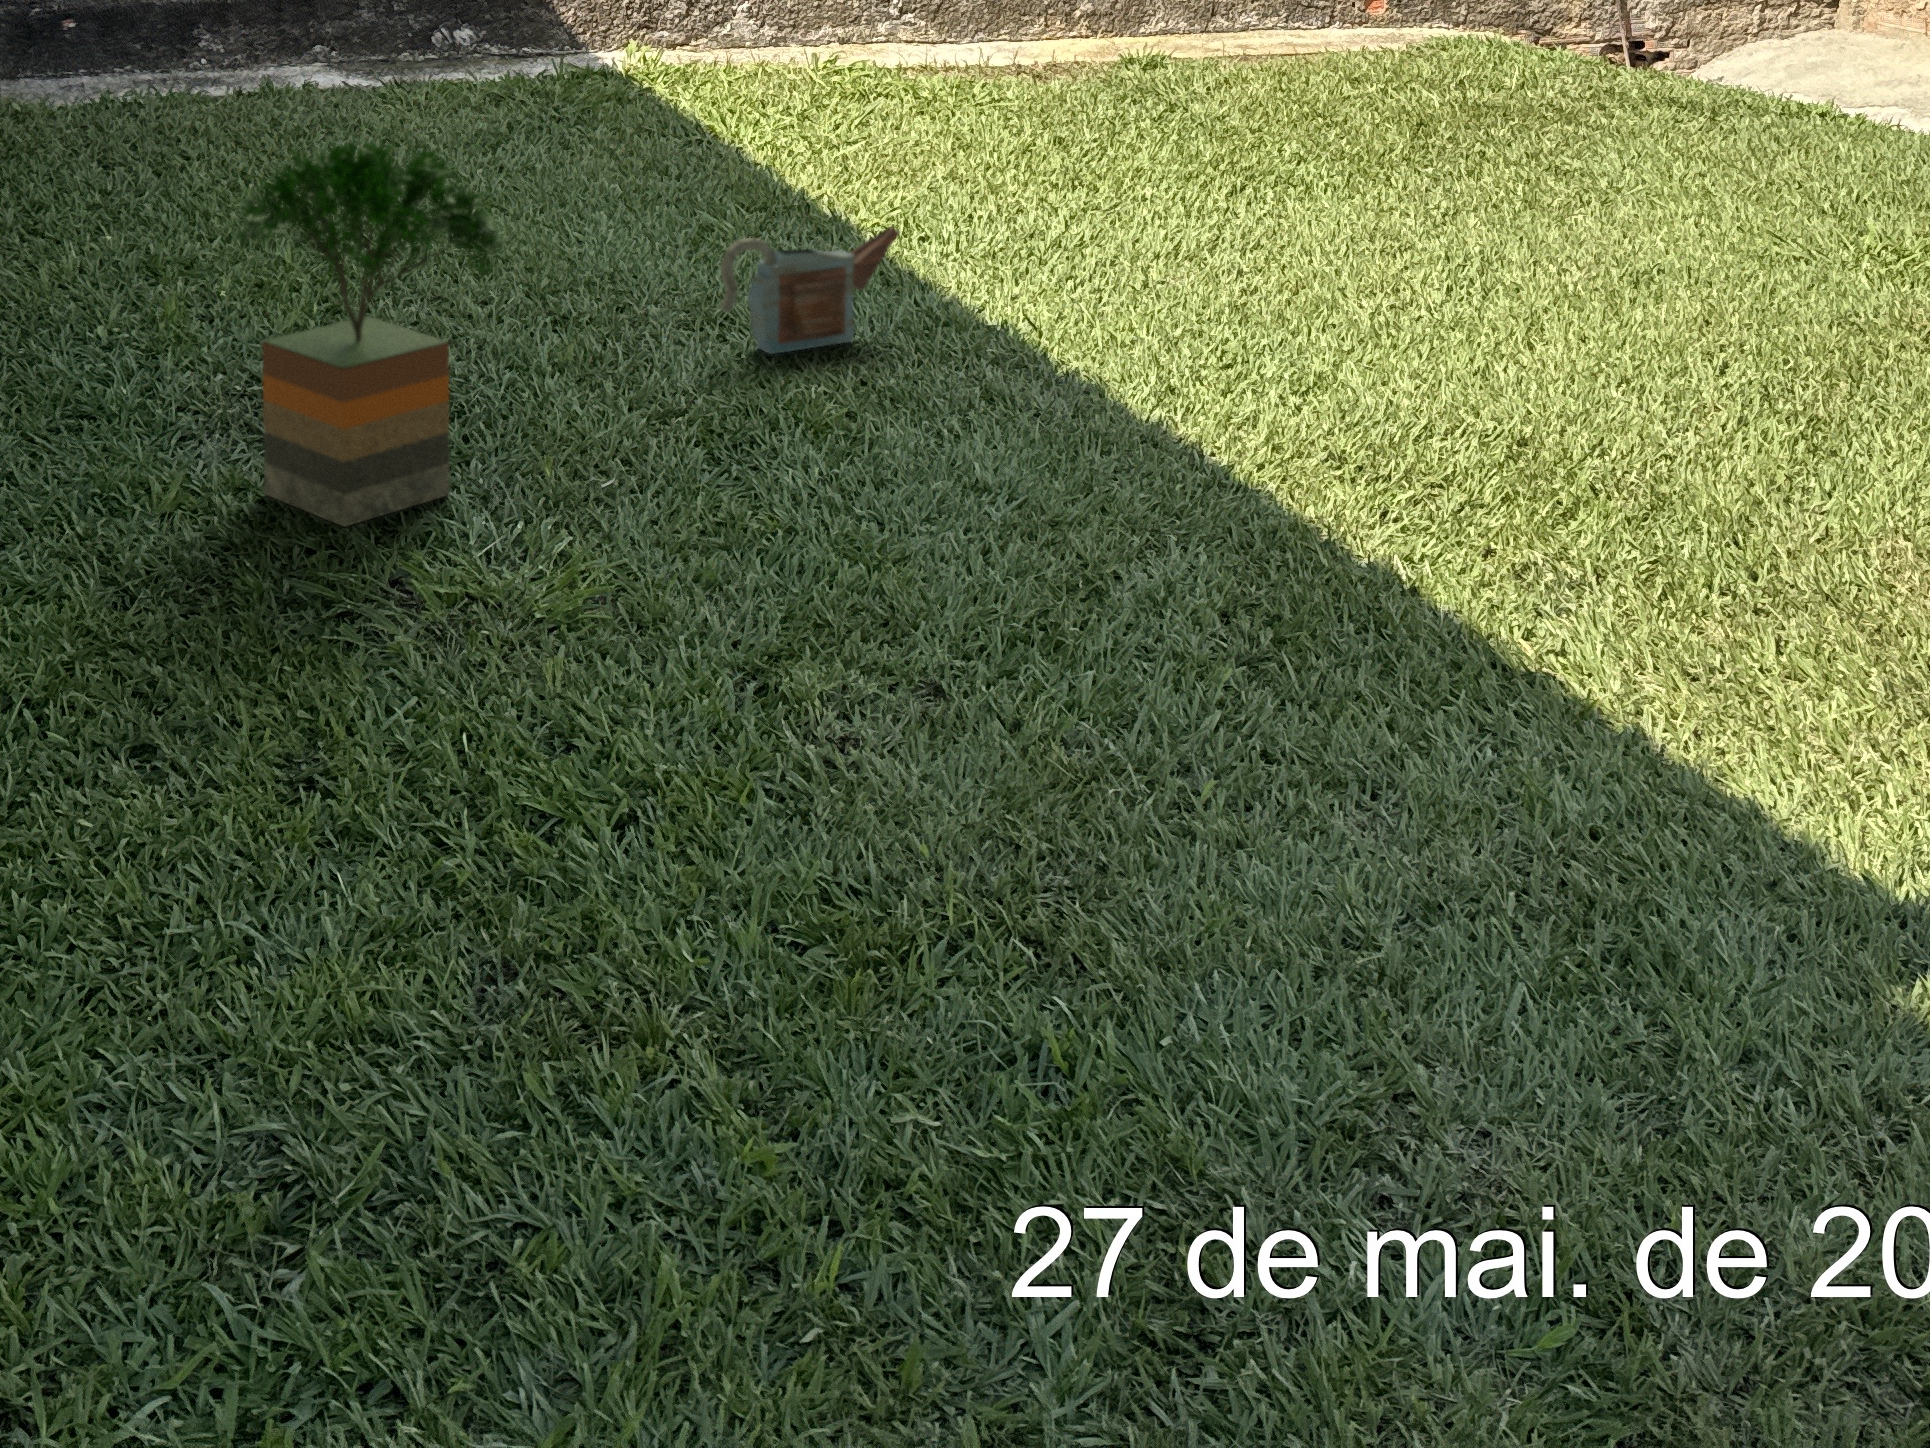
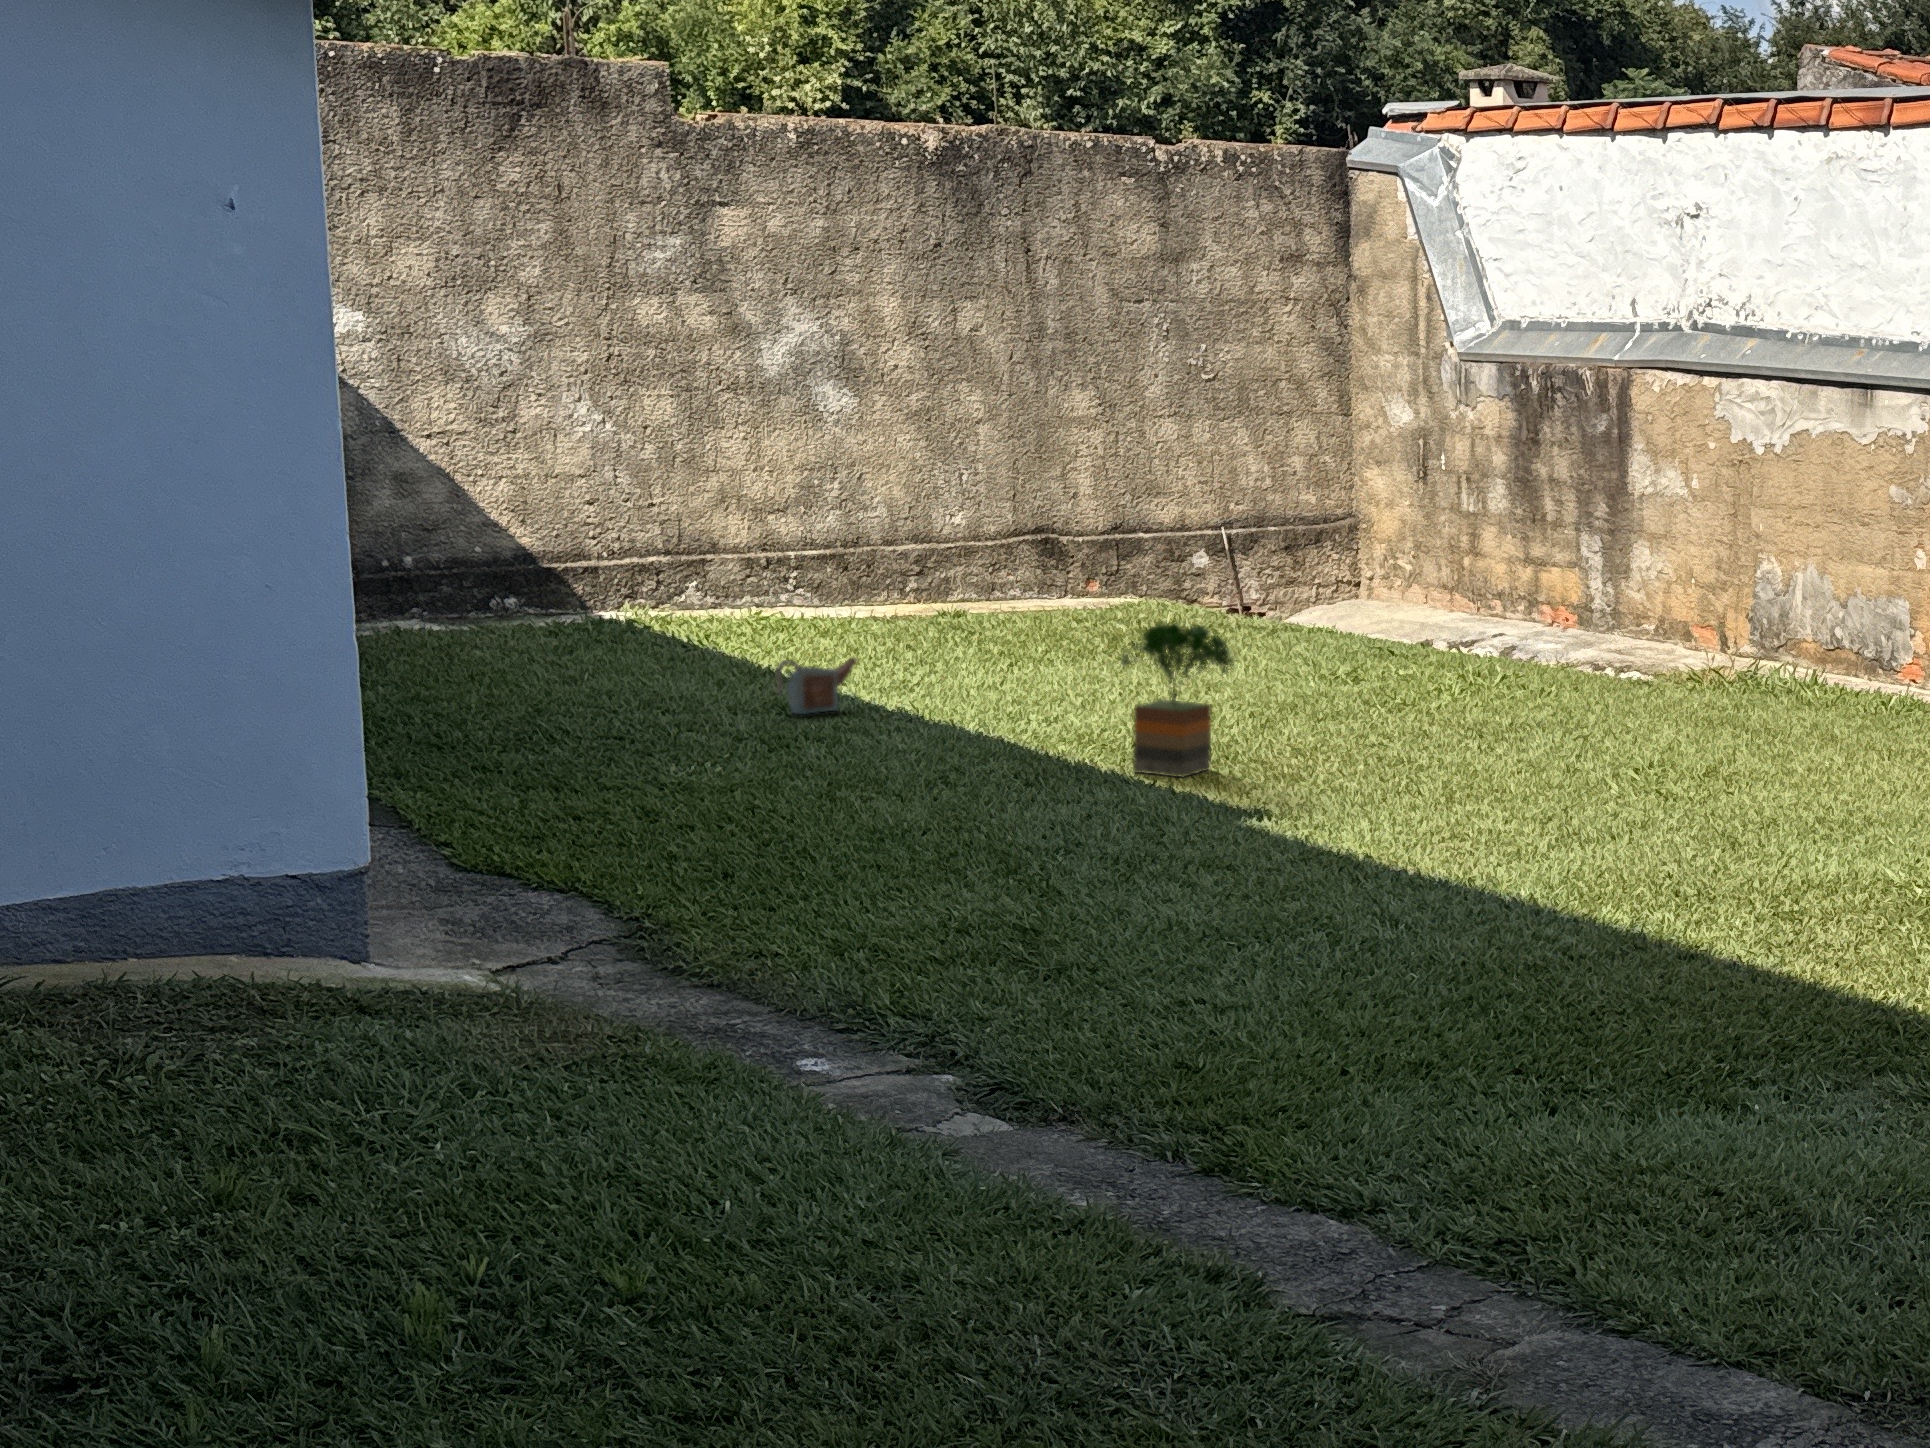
potted tree: present [234,140,506,526] -> present [1122,623,1235,777]

